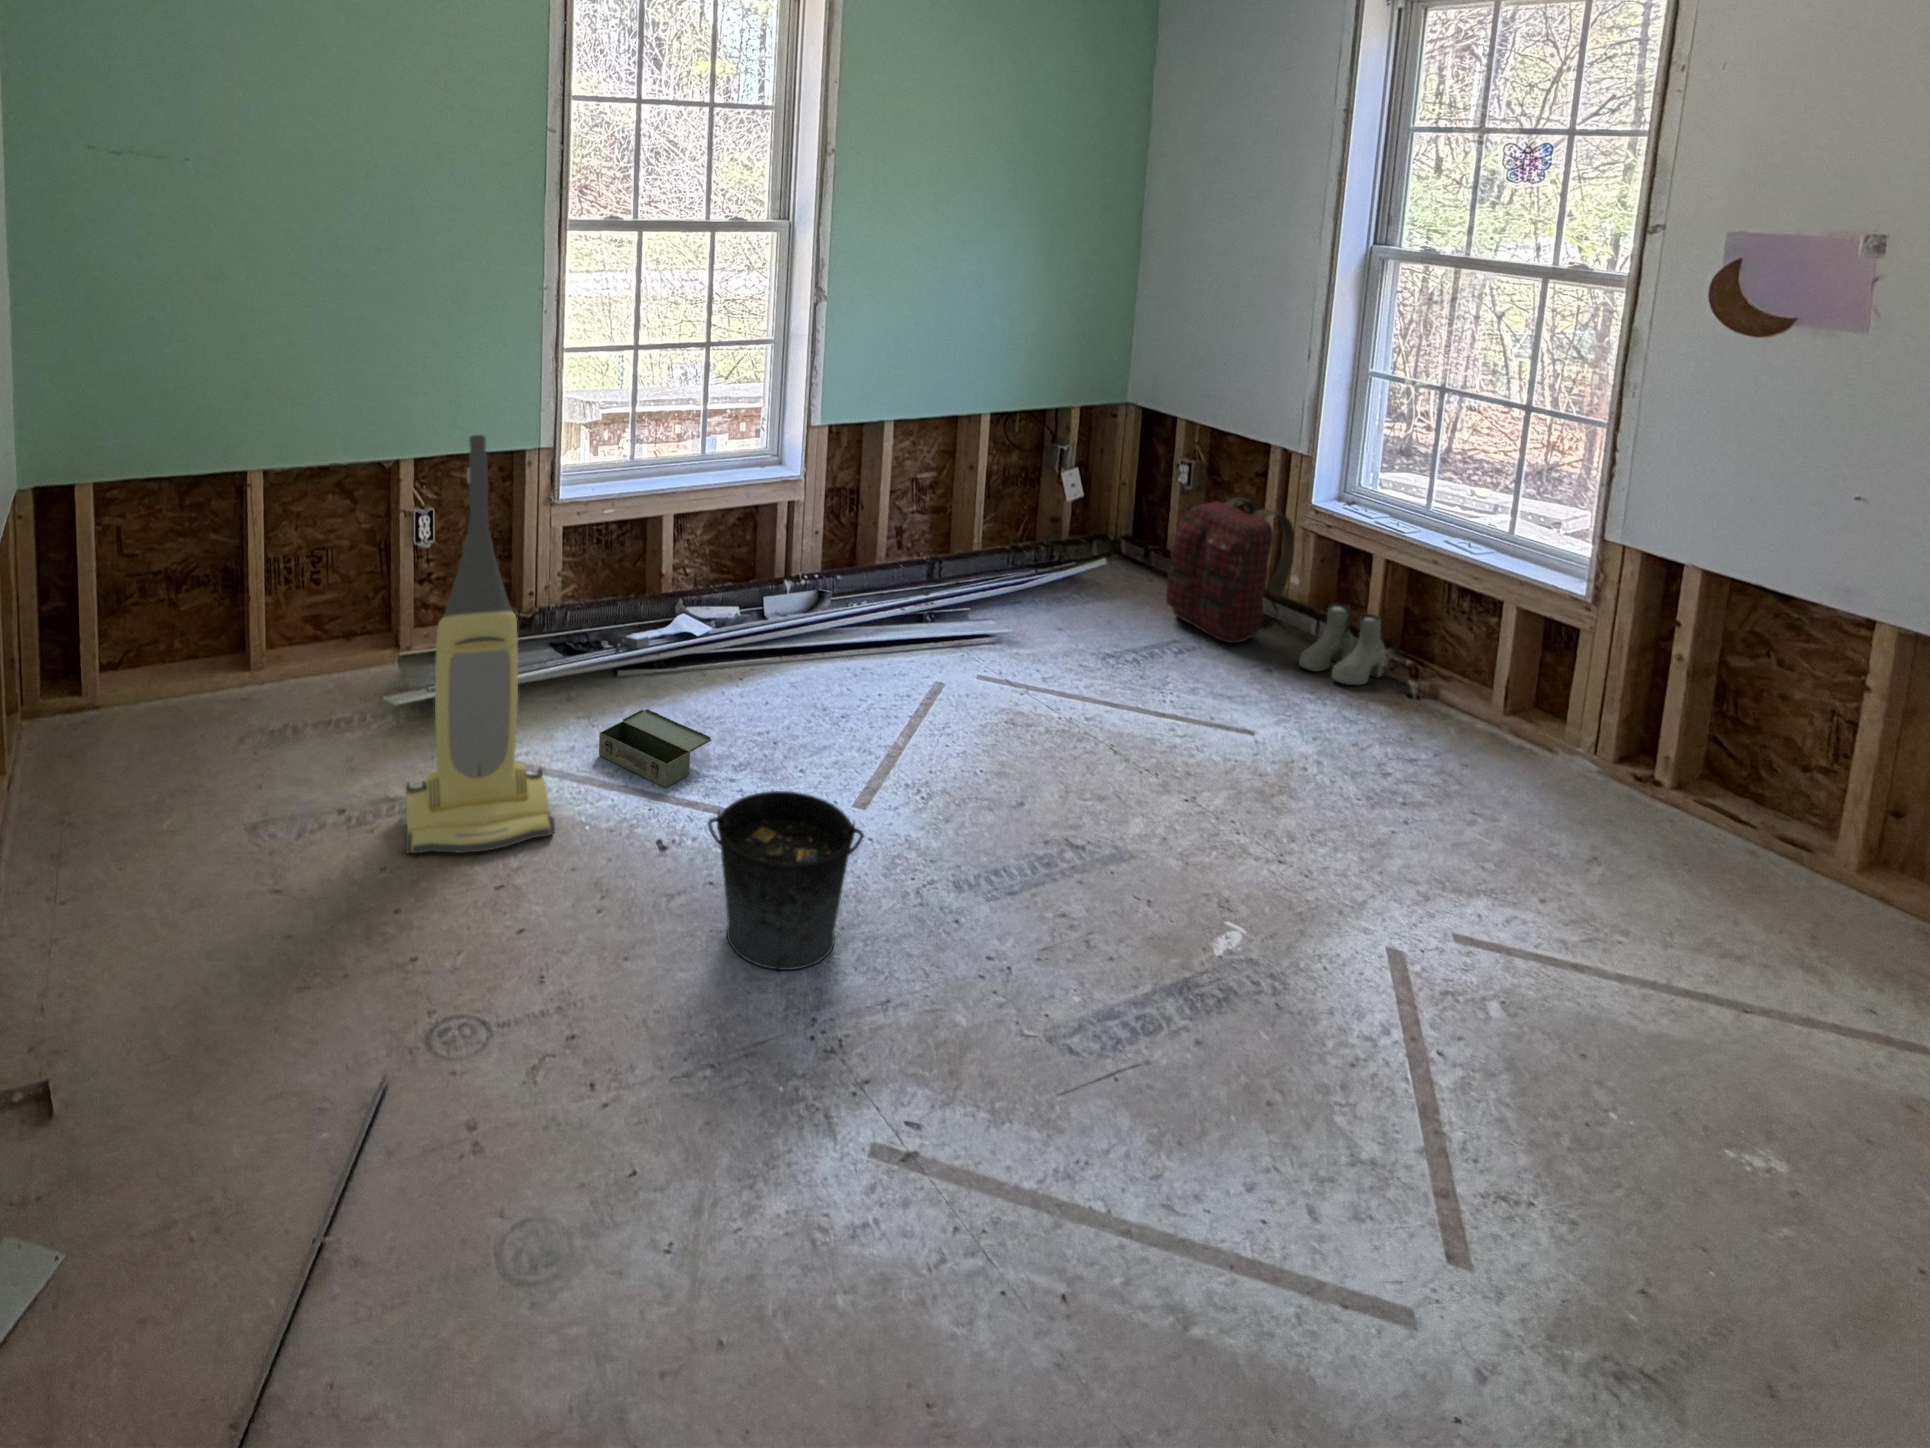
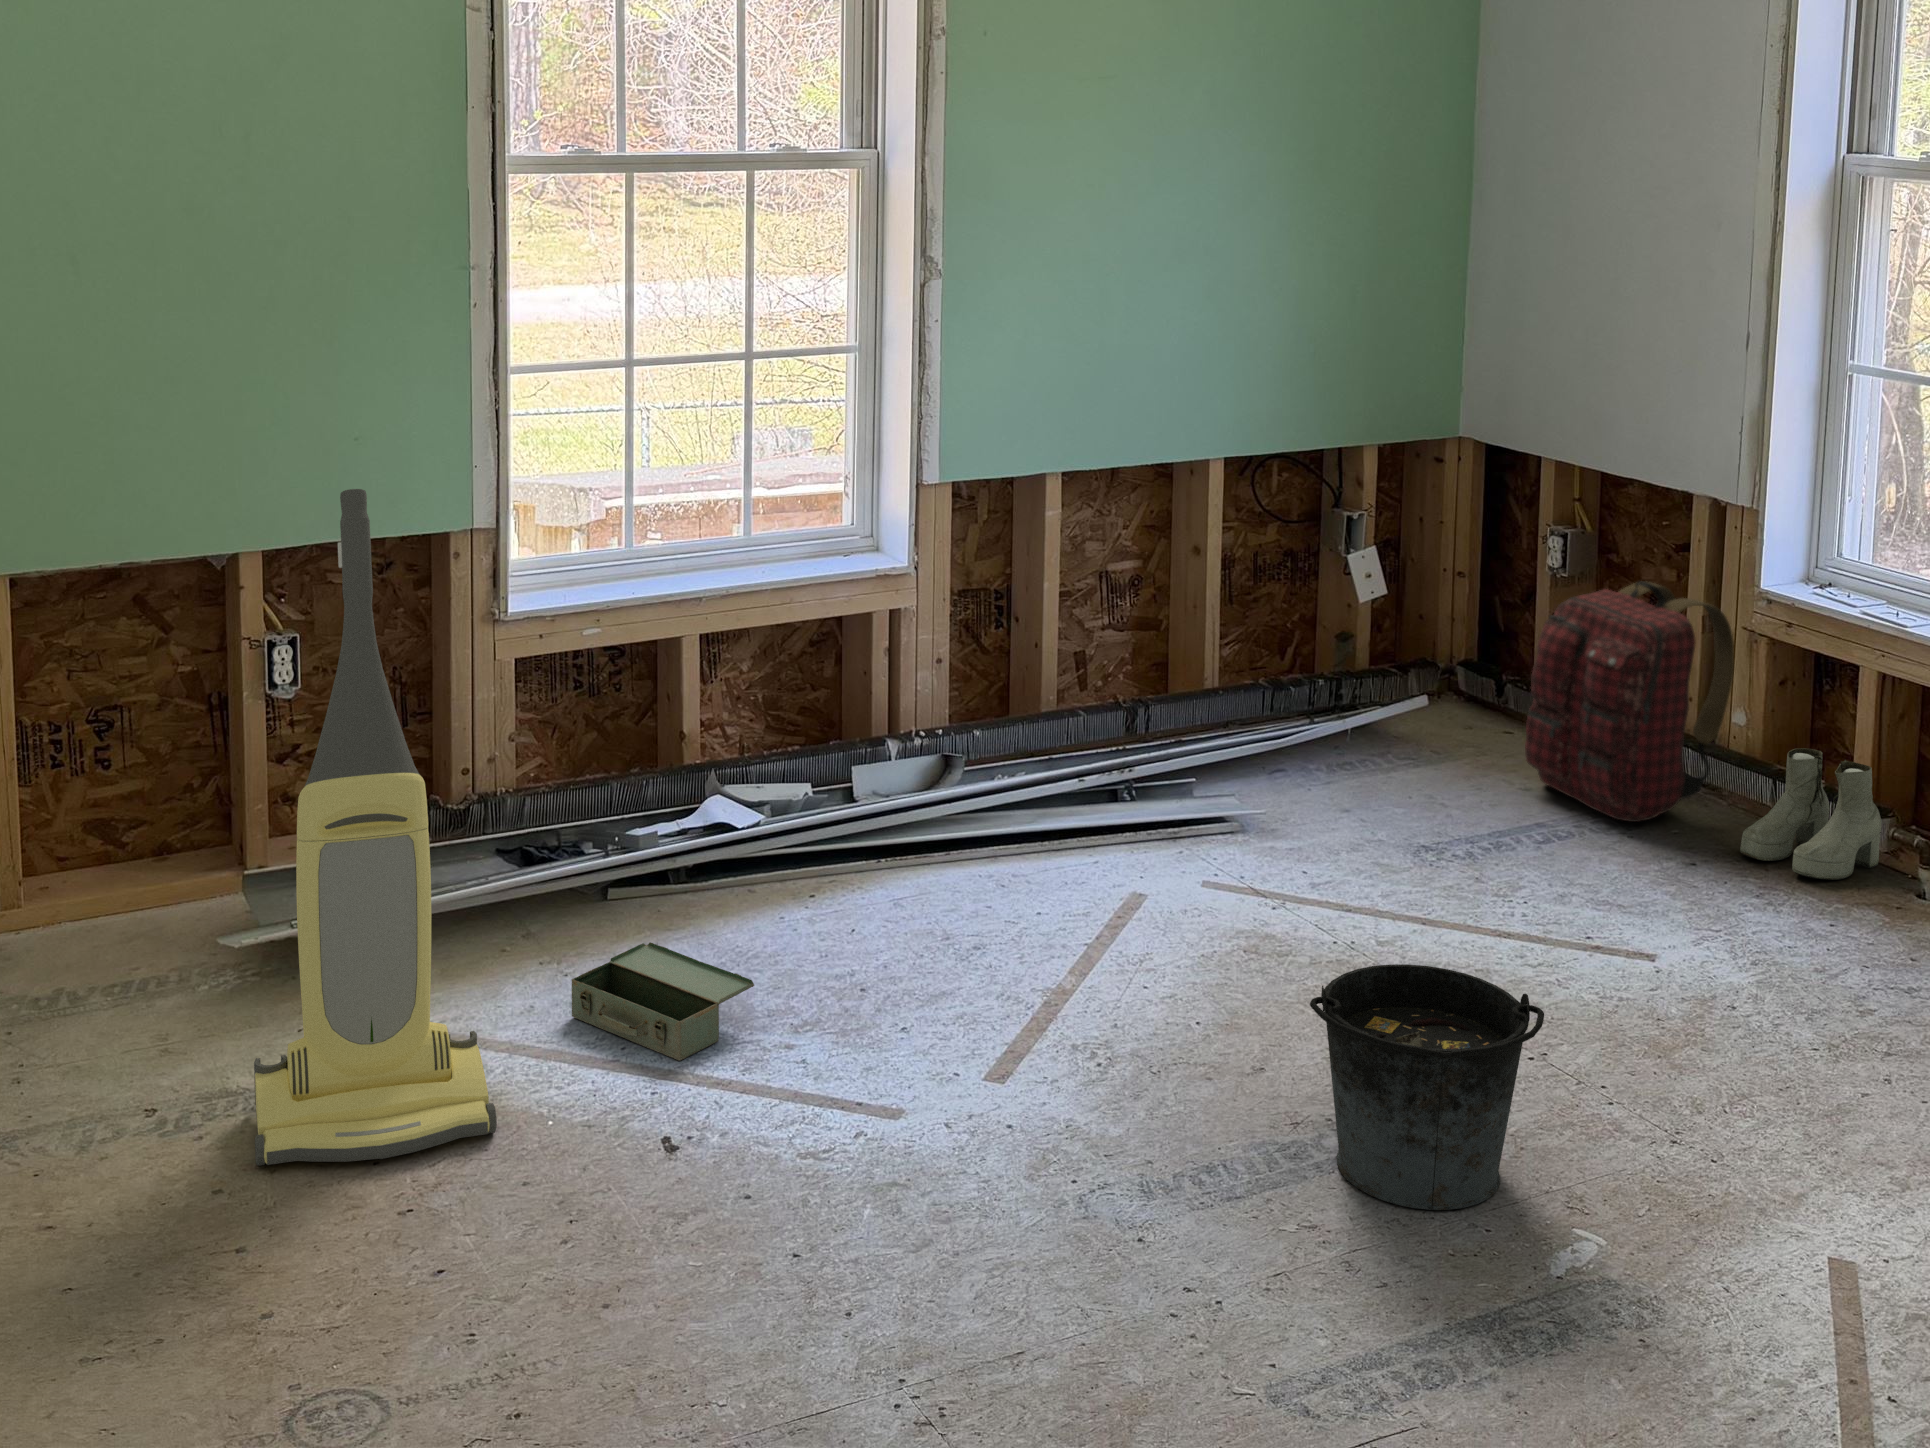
bucket: present [708,791,864,970] -> present [1310,964,1544,1210]

